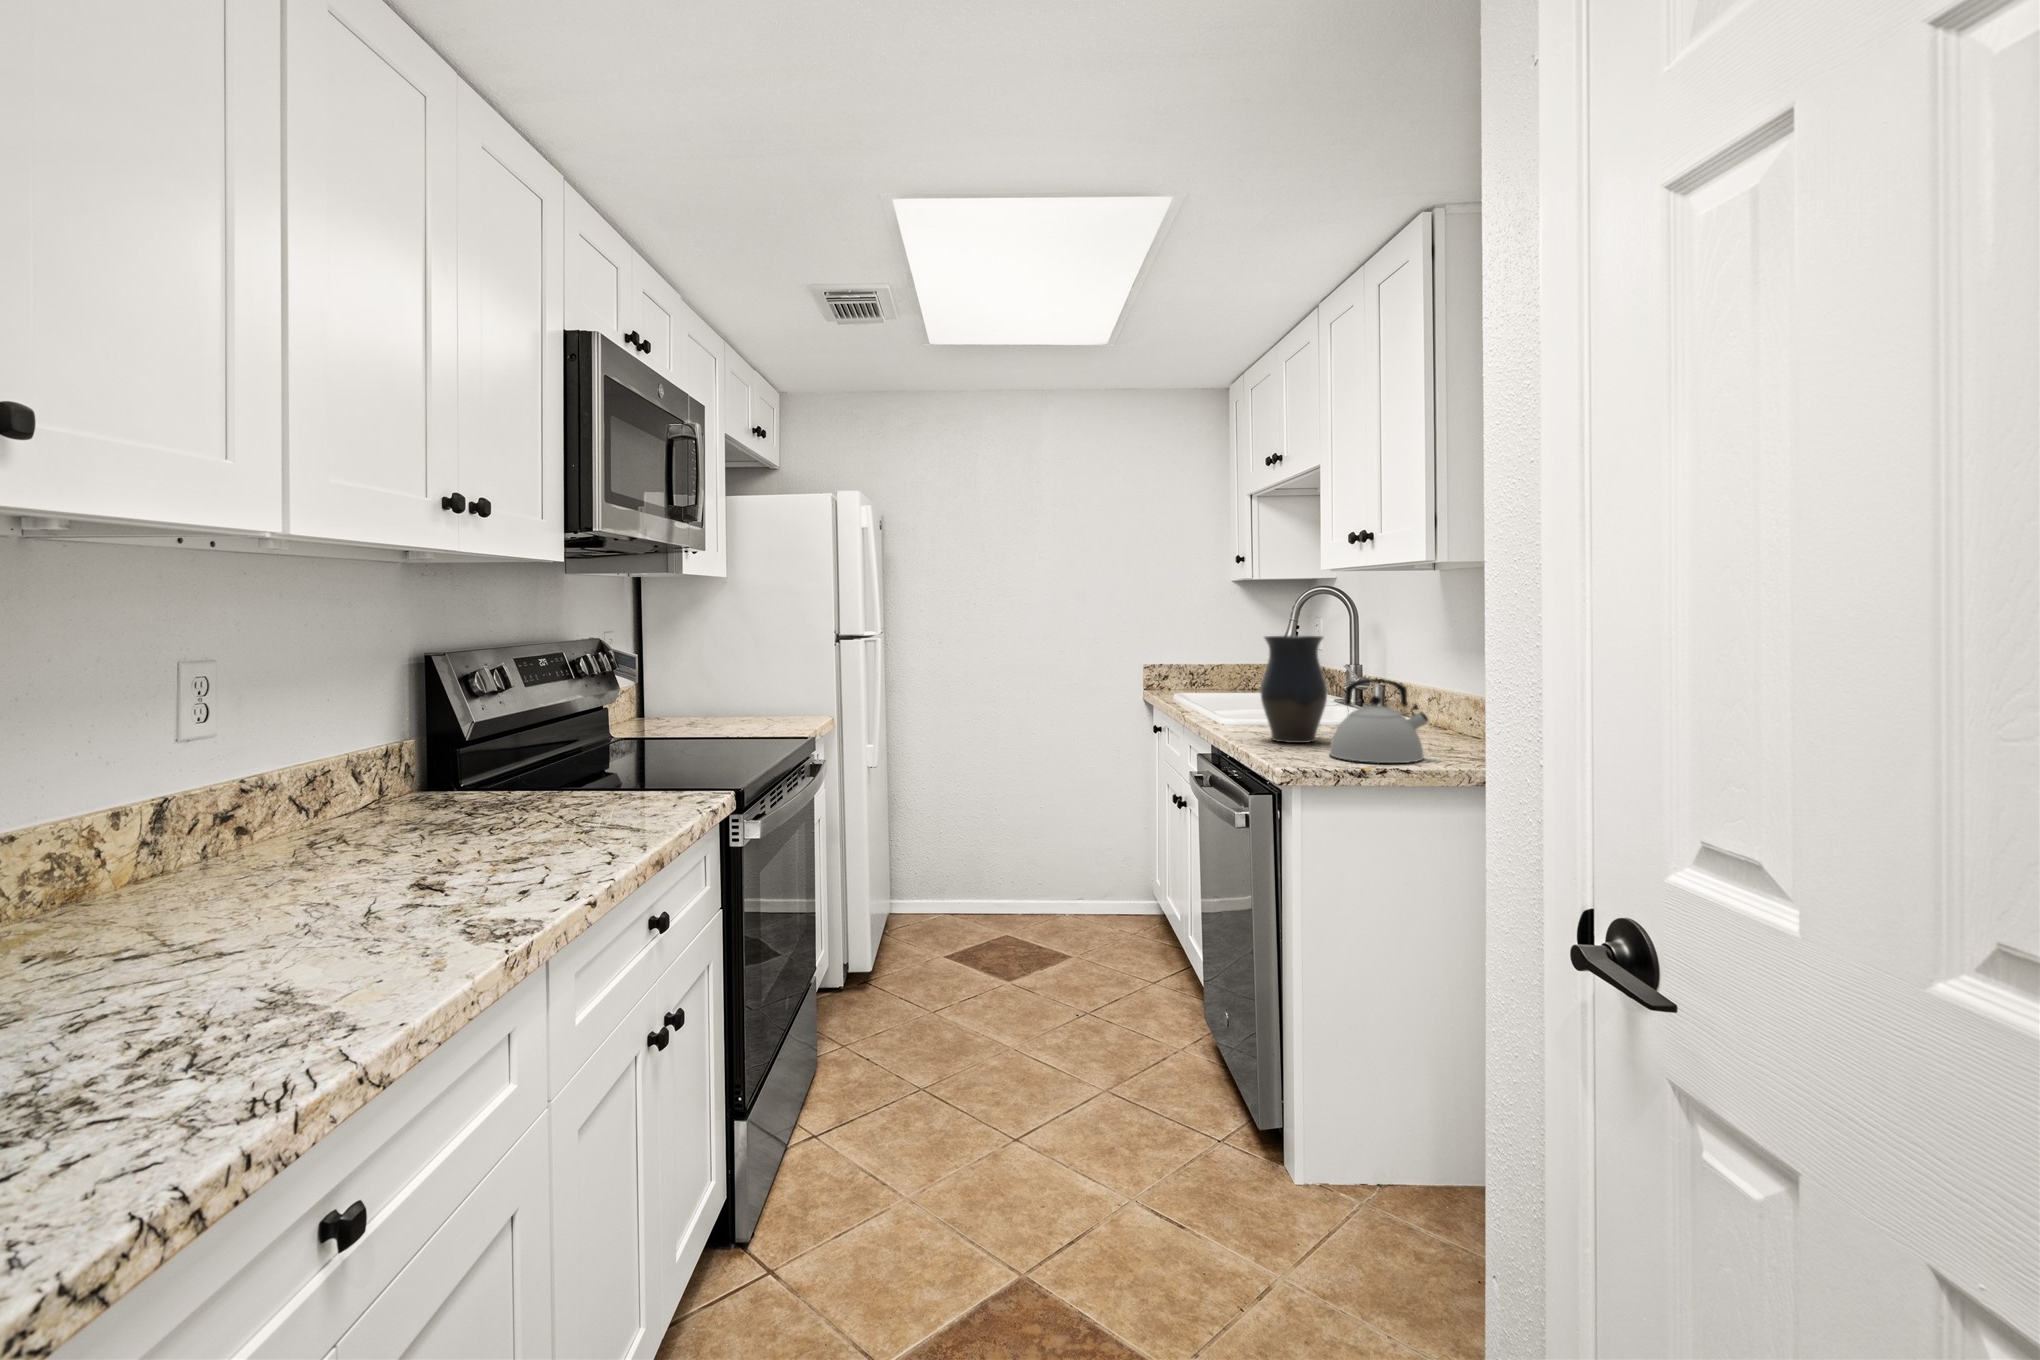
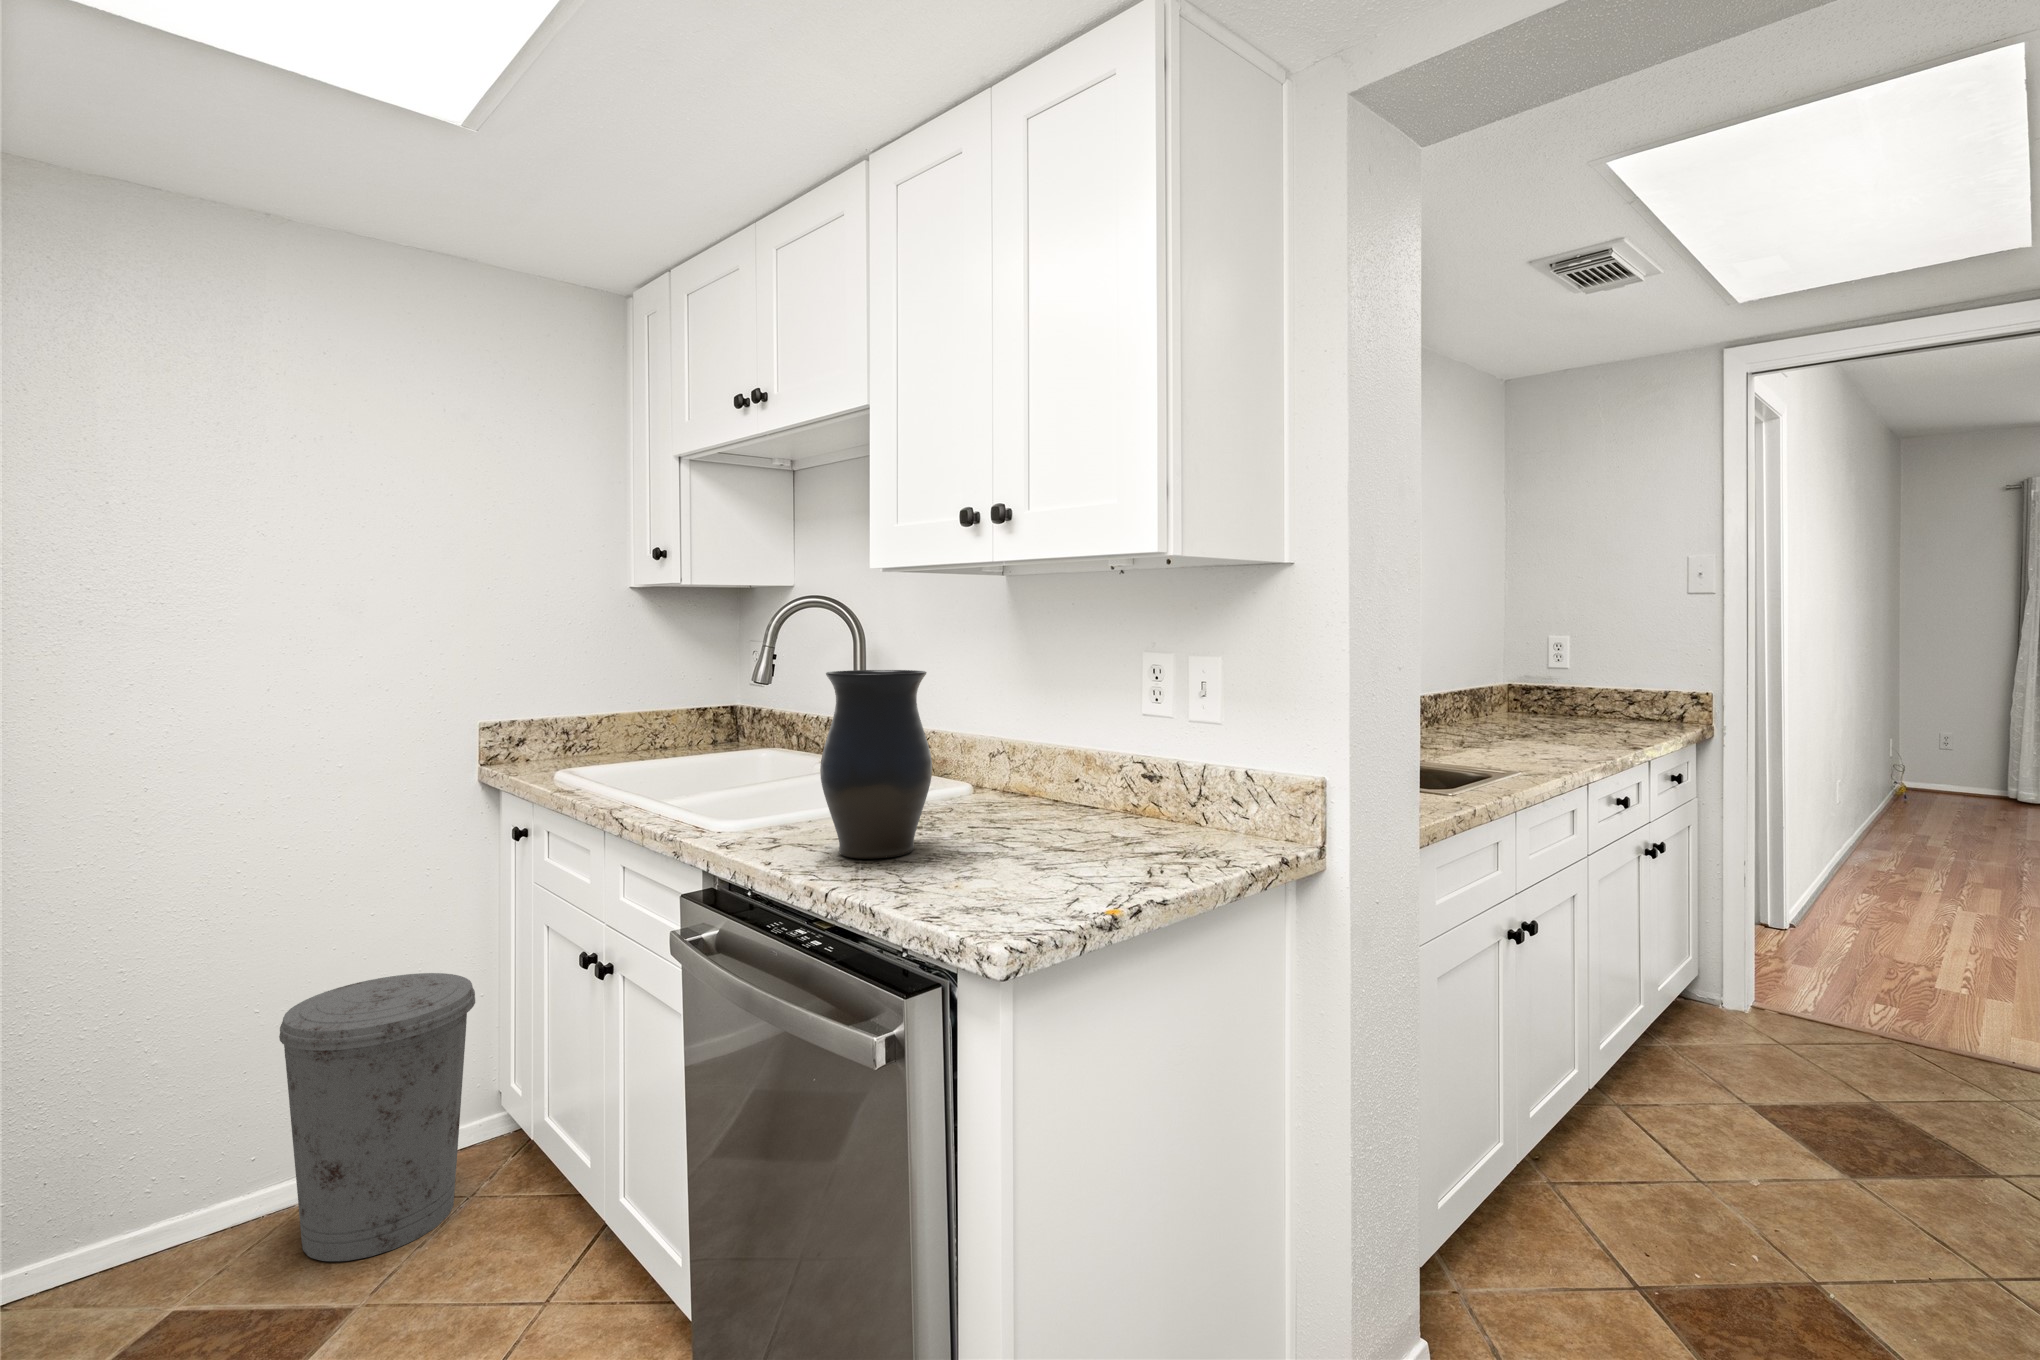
kettle: present [1330,679,1428,763] -> none [979,740,1125,888]
trash can: none [1049,802,1136,940] -> present [279,973,475,1261]

